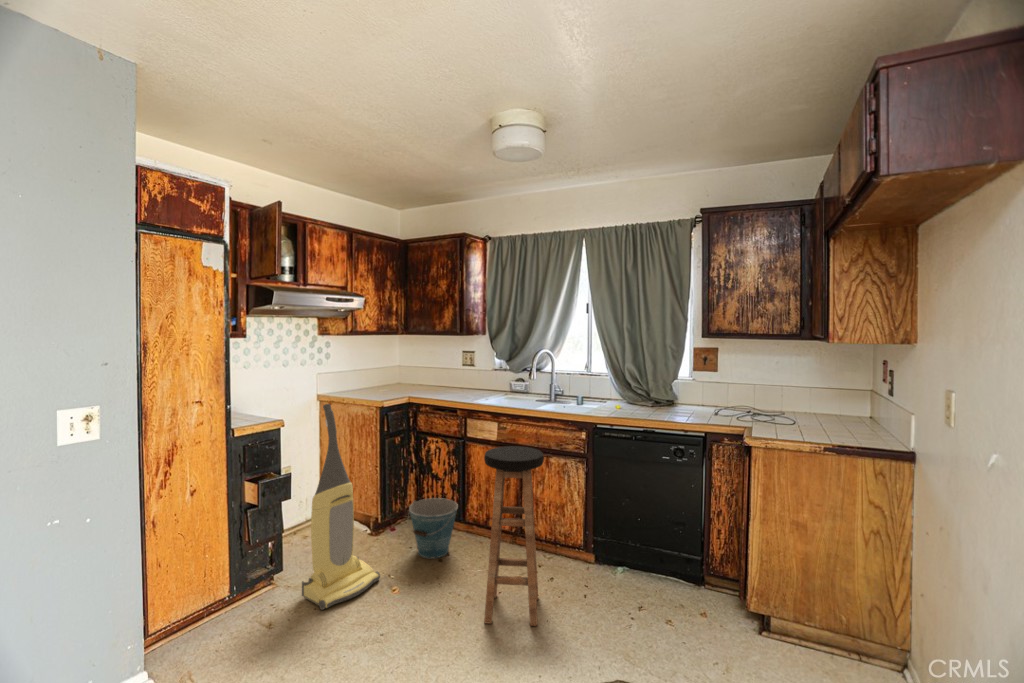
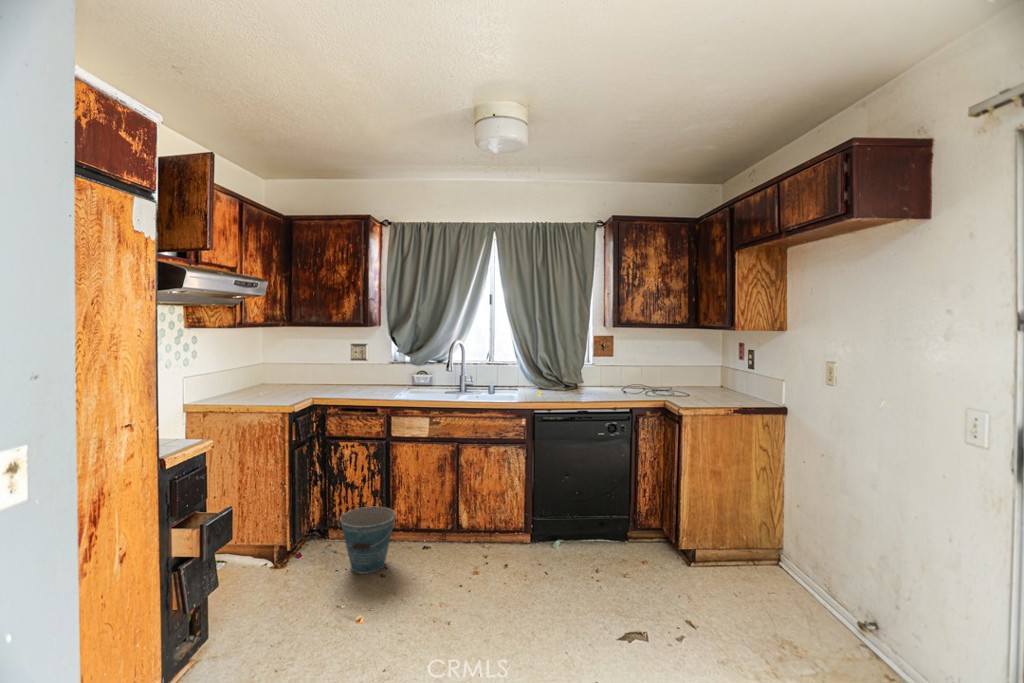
vacuum cleaner: present [302,404,380,610] -> none [245,408,331,655]
bar stool: present [484,446,544,626] -> none [461,436,525,617]

